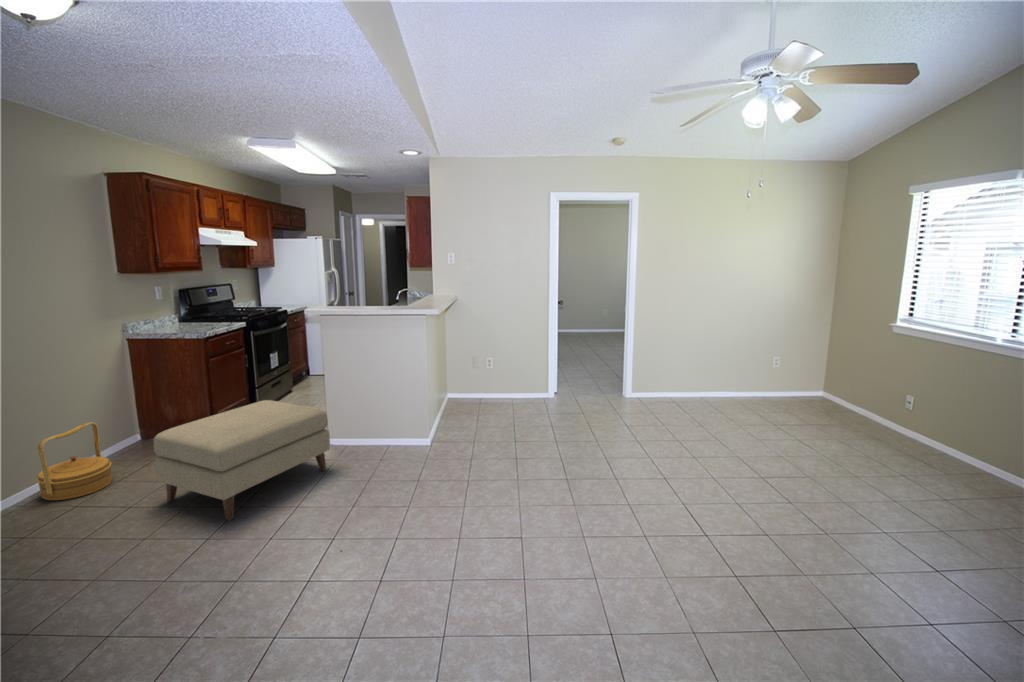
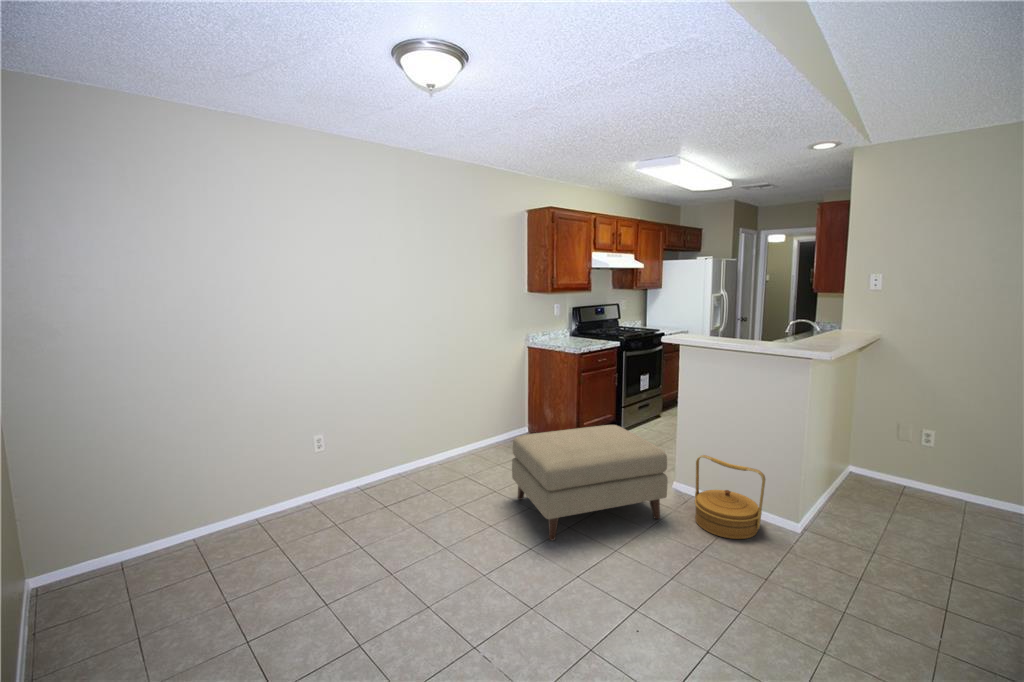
woven basket: present [36,422,112,500] -> present [695,455,765,539]

